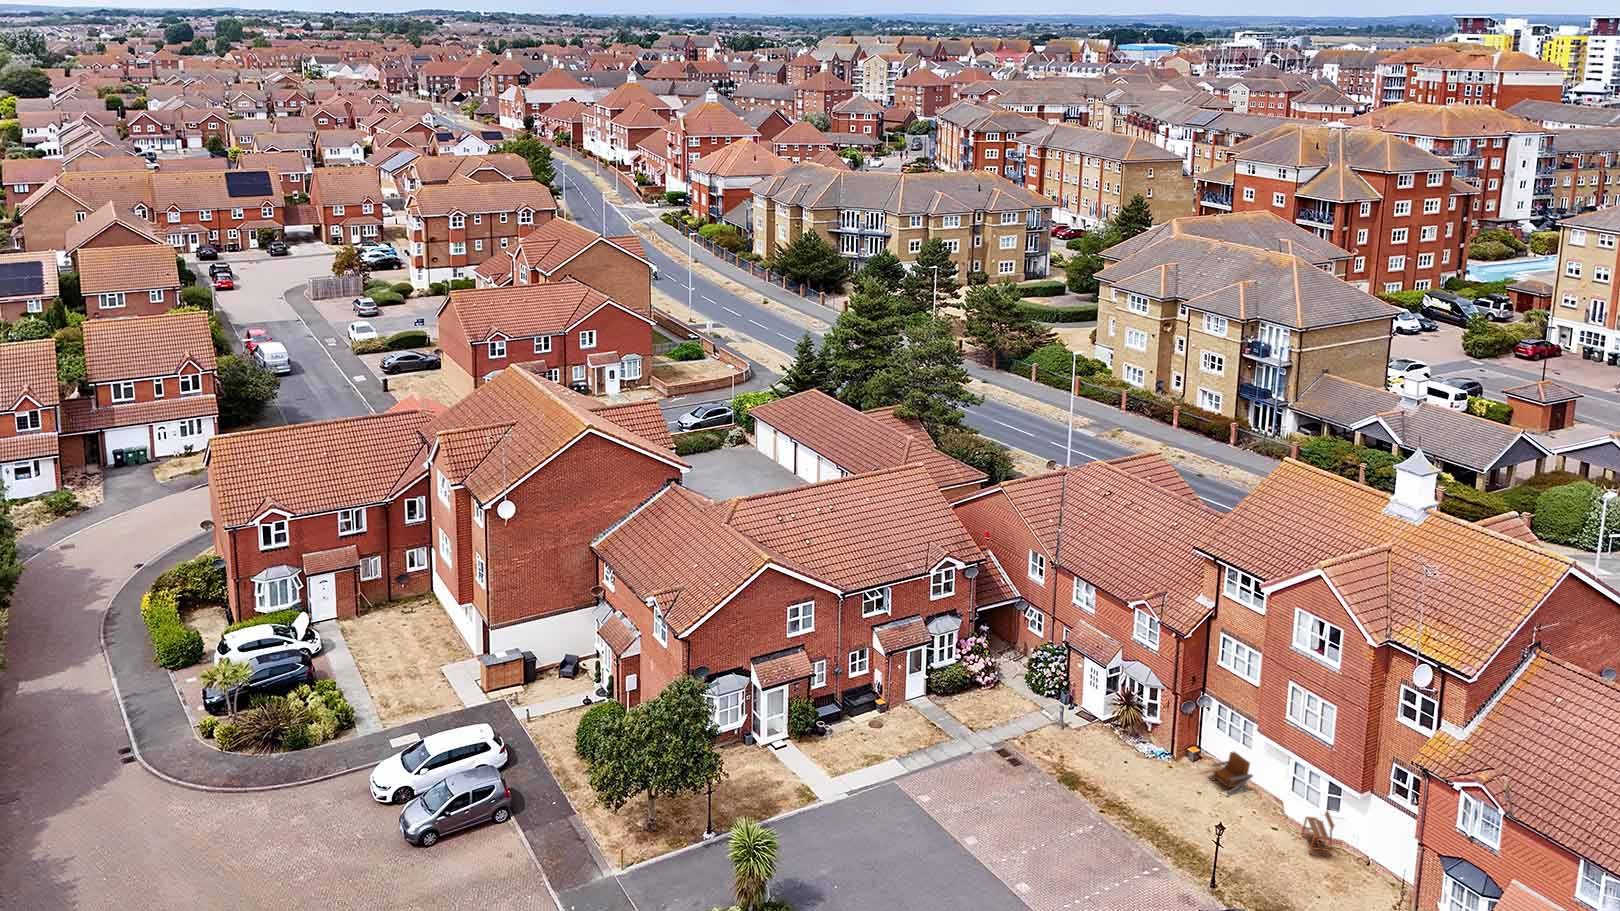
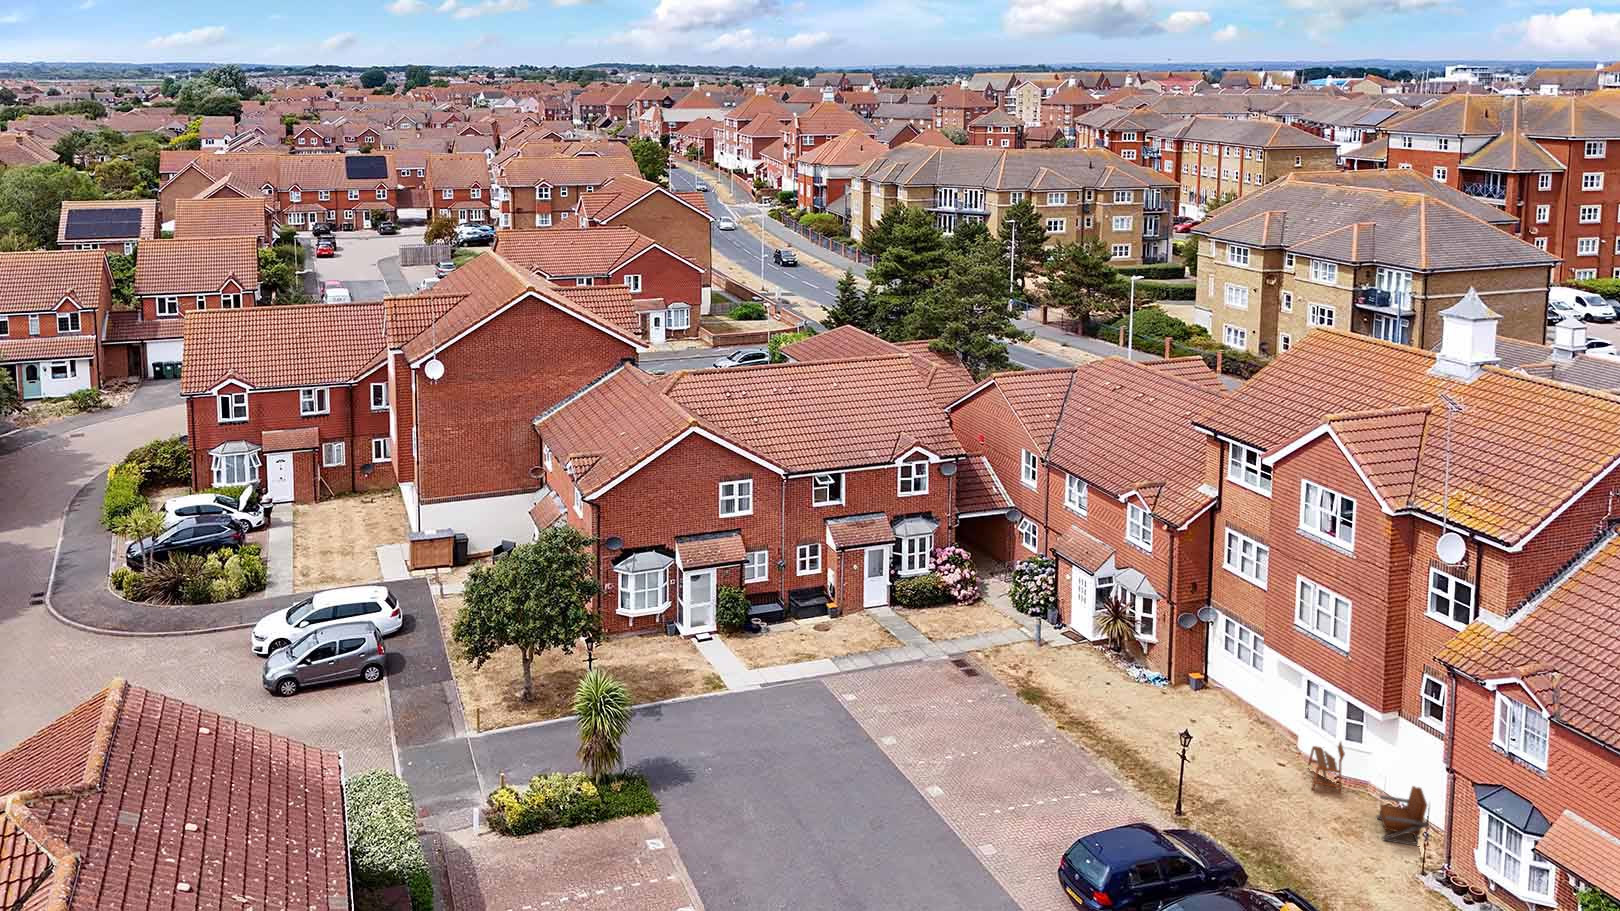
lounge chair: present [1210,752,1253,795] -> present [1377,786,1429,847]

